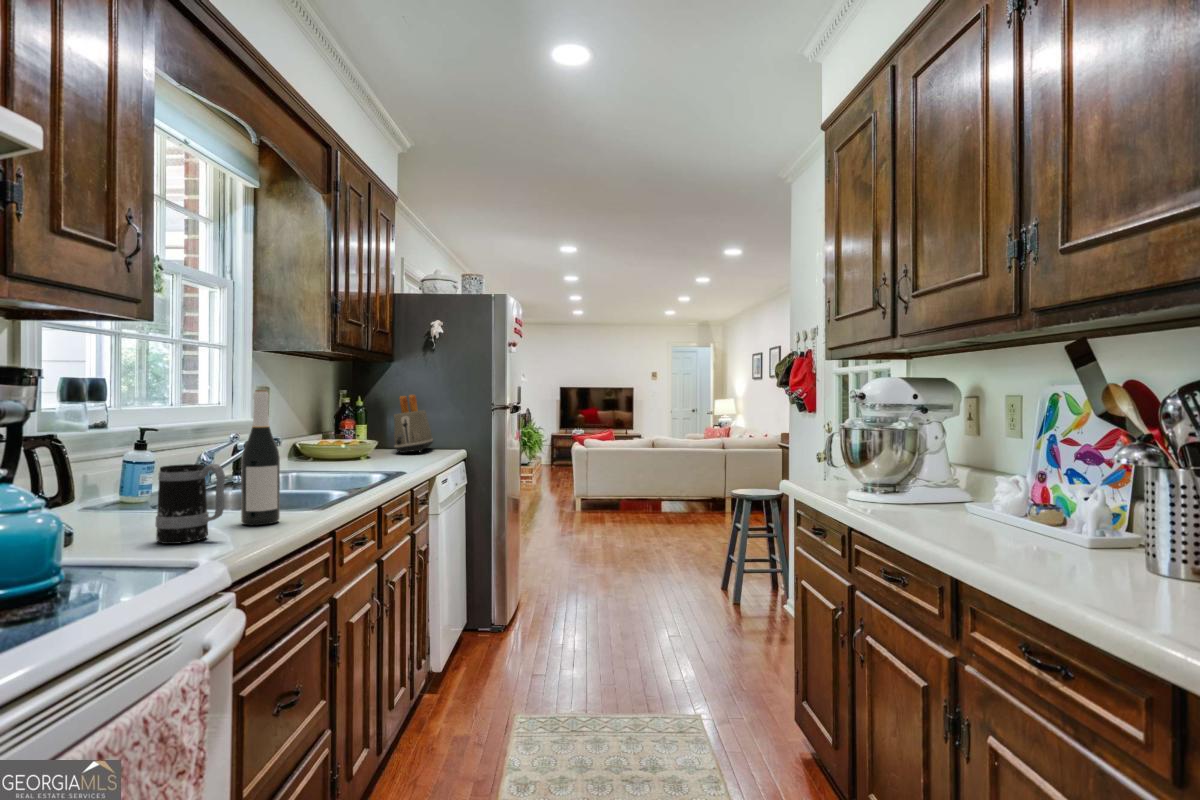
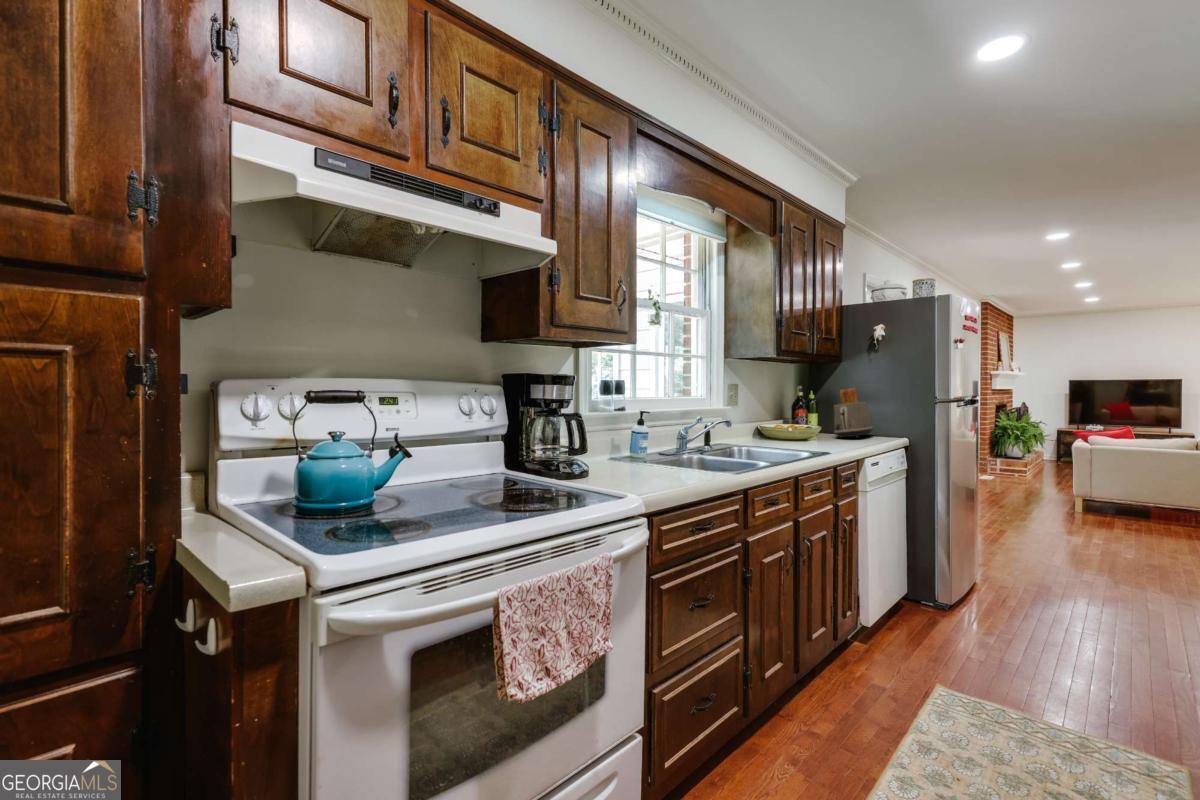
wine bottle: present [241,390,280,525] -> none [680,385,704,479]
mug: present [156,464,225,544] -> none [625,434,661,483]

